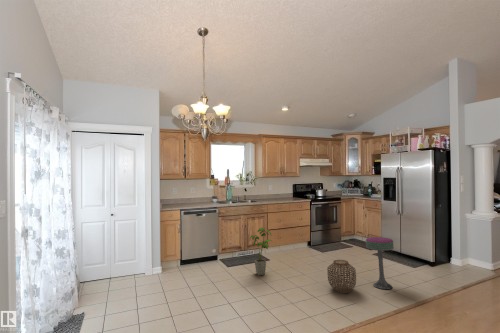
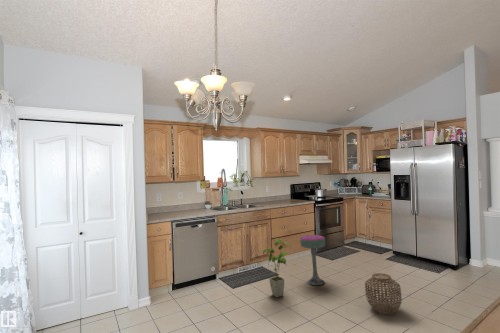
bar stool: present [366,237,394,289] -> present [300,235,325,285]

